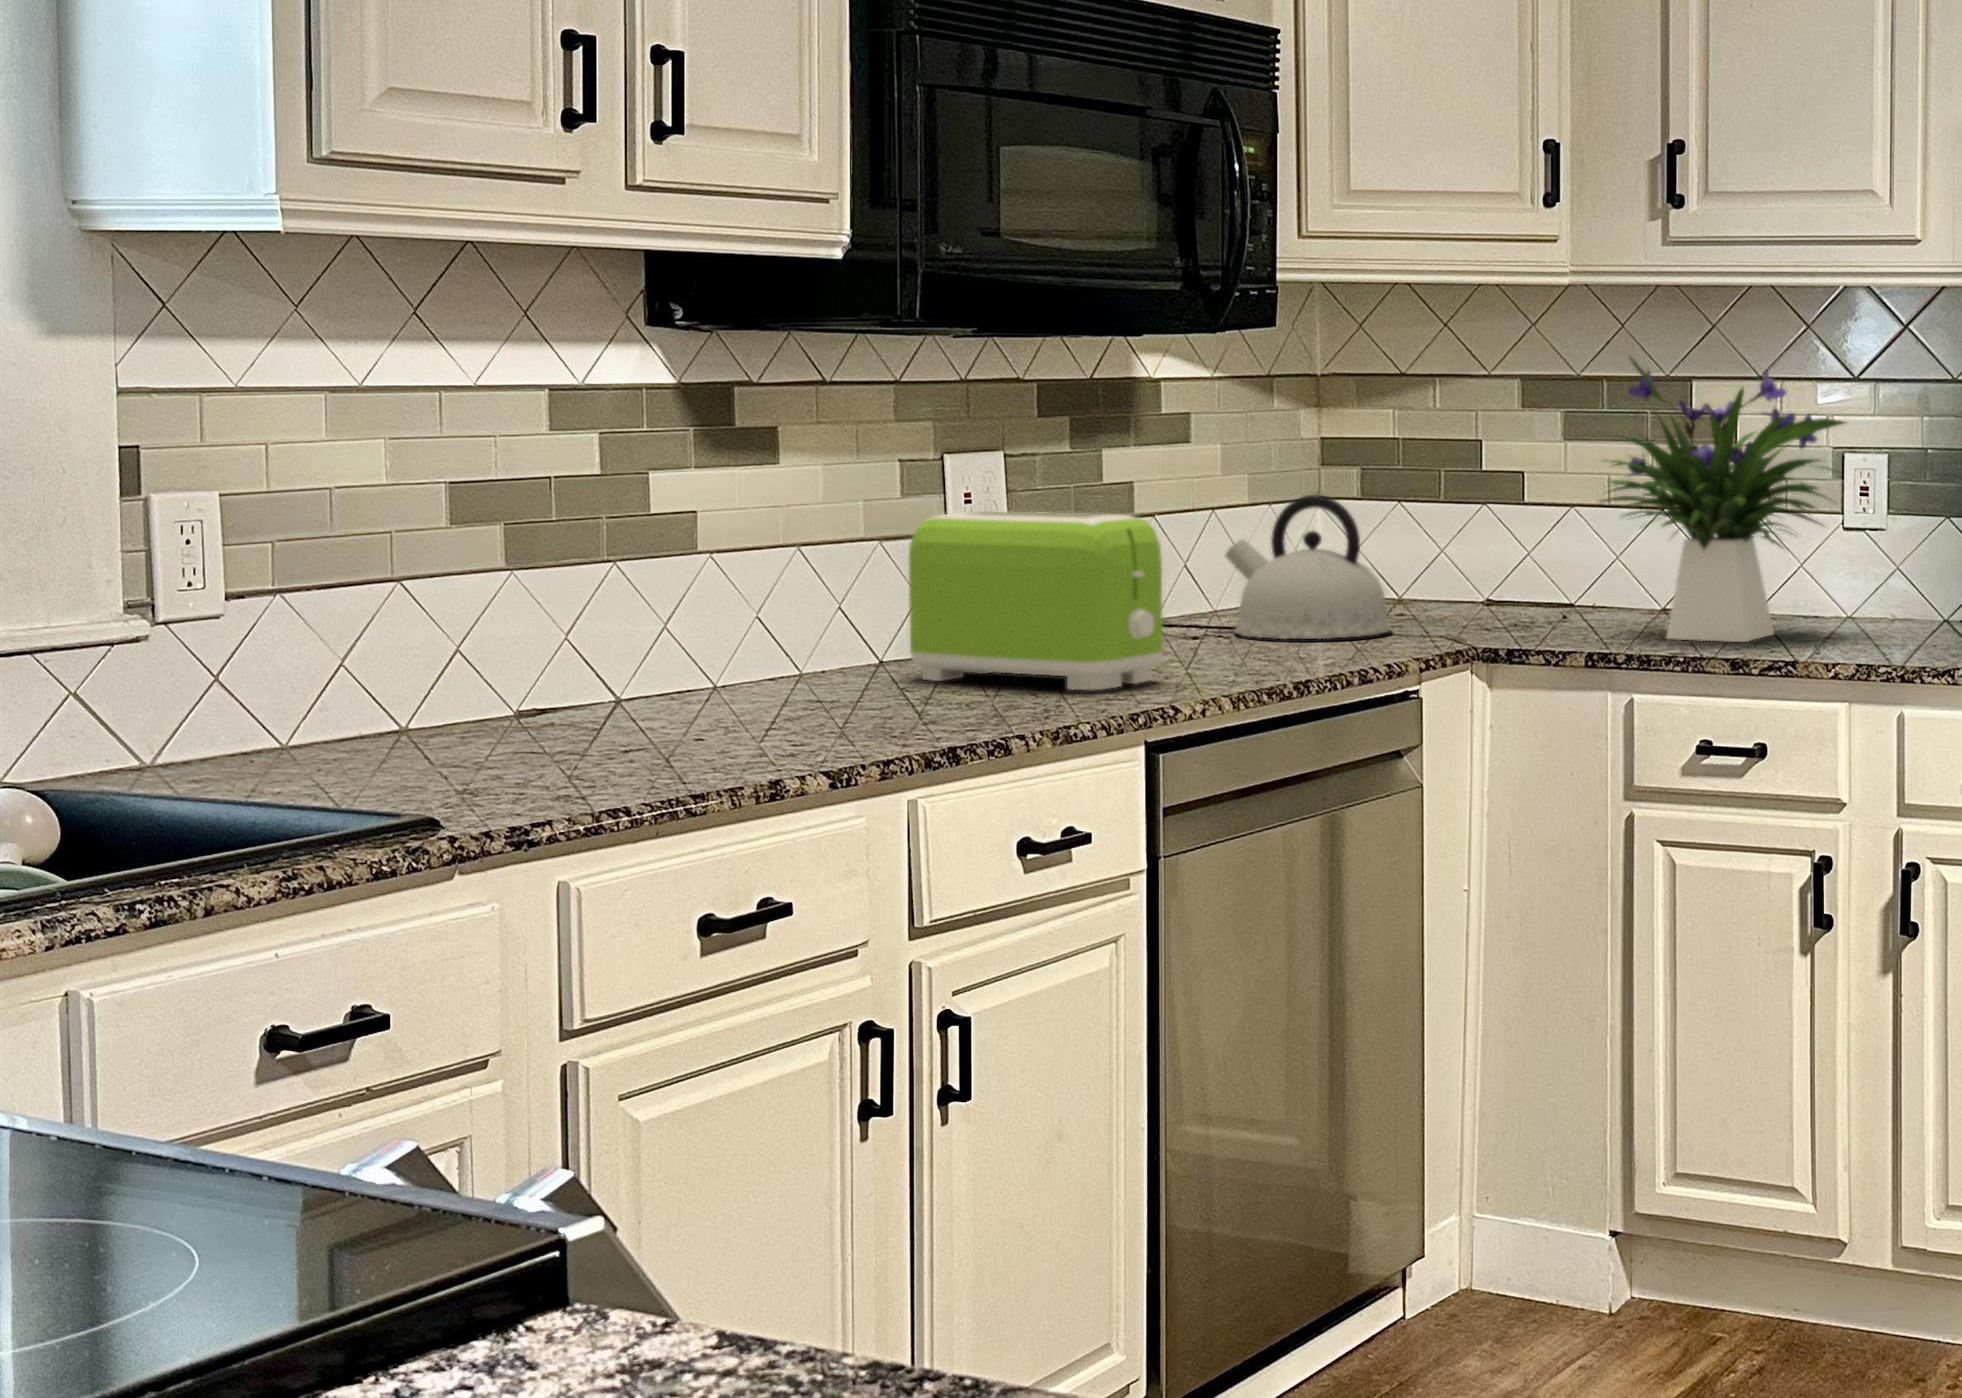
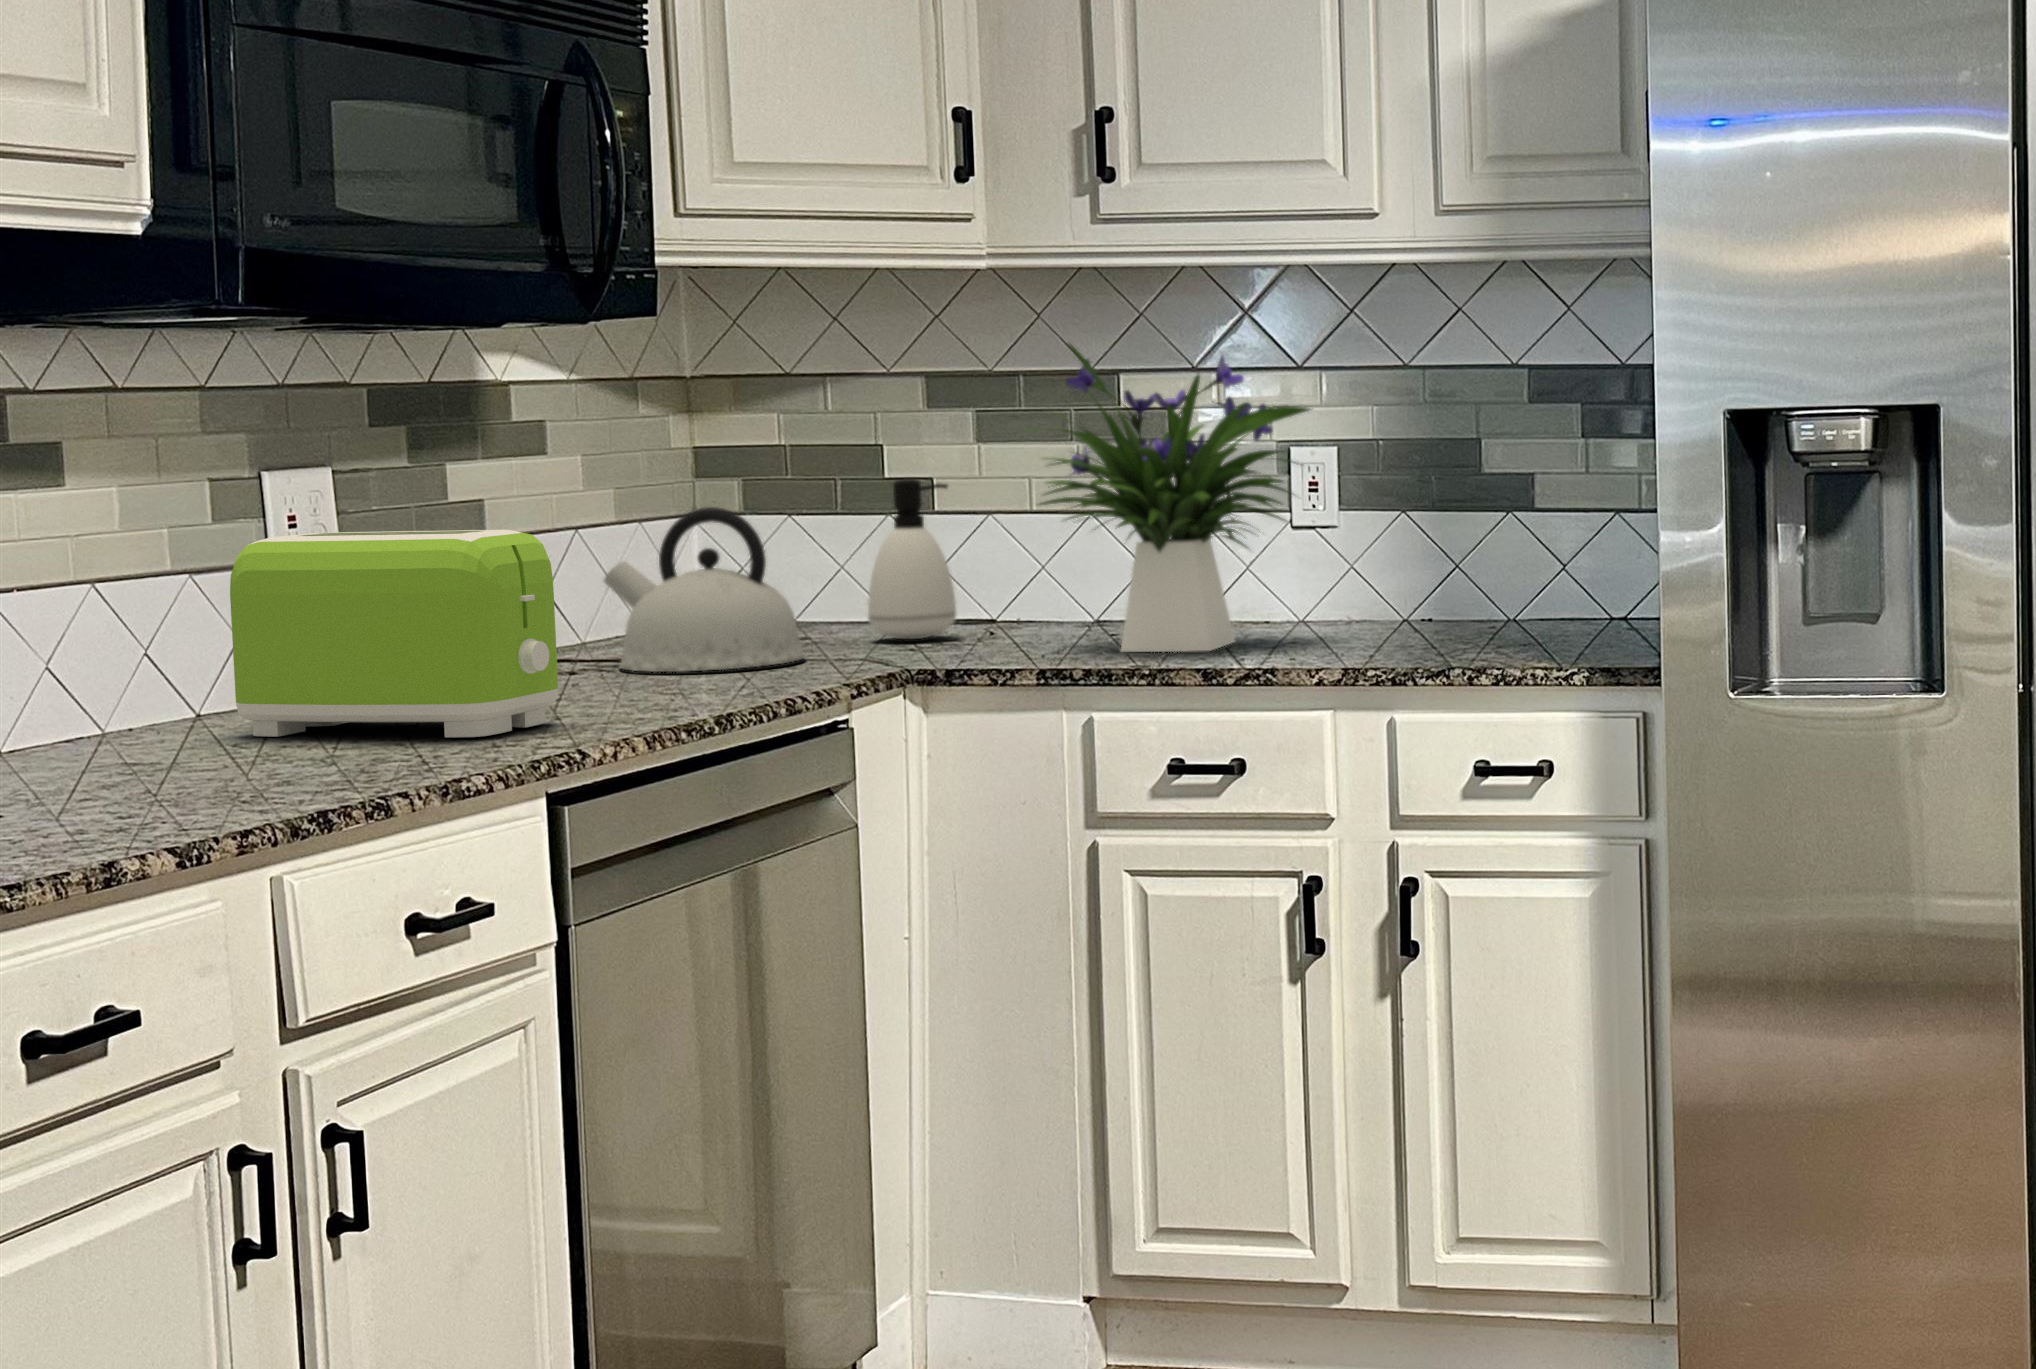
soap dispenser: none [1456,473,1533,617] -> present [868,479,956,639]

